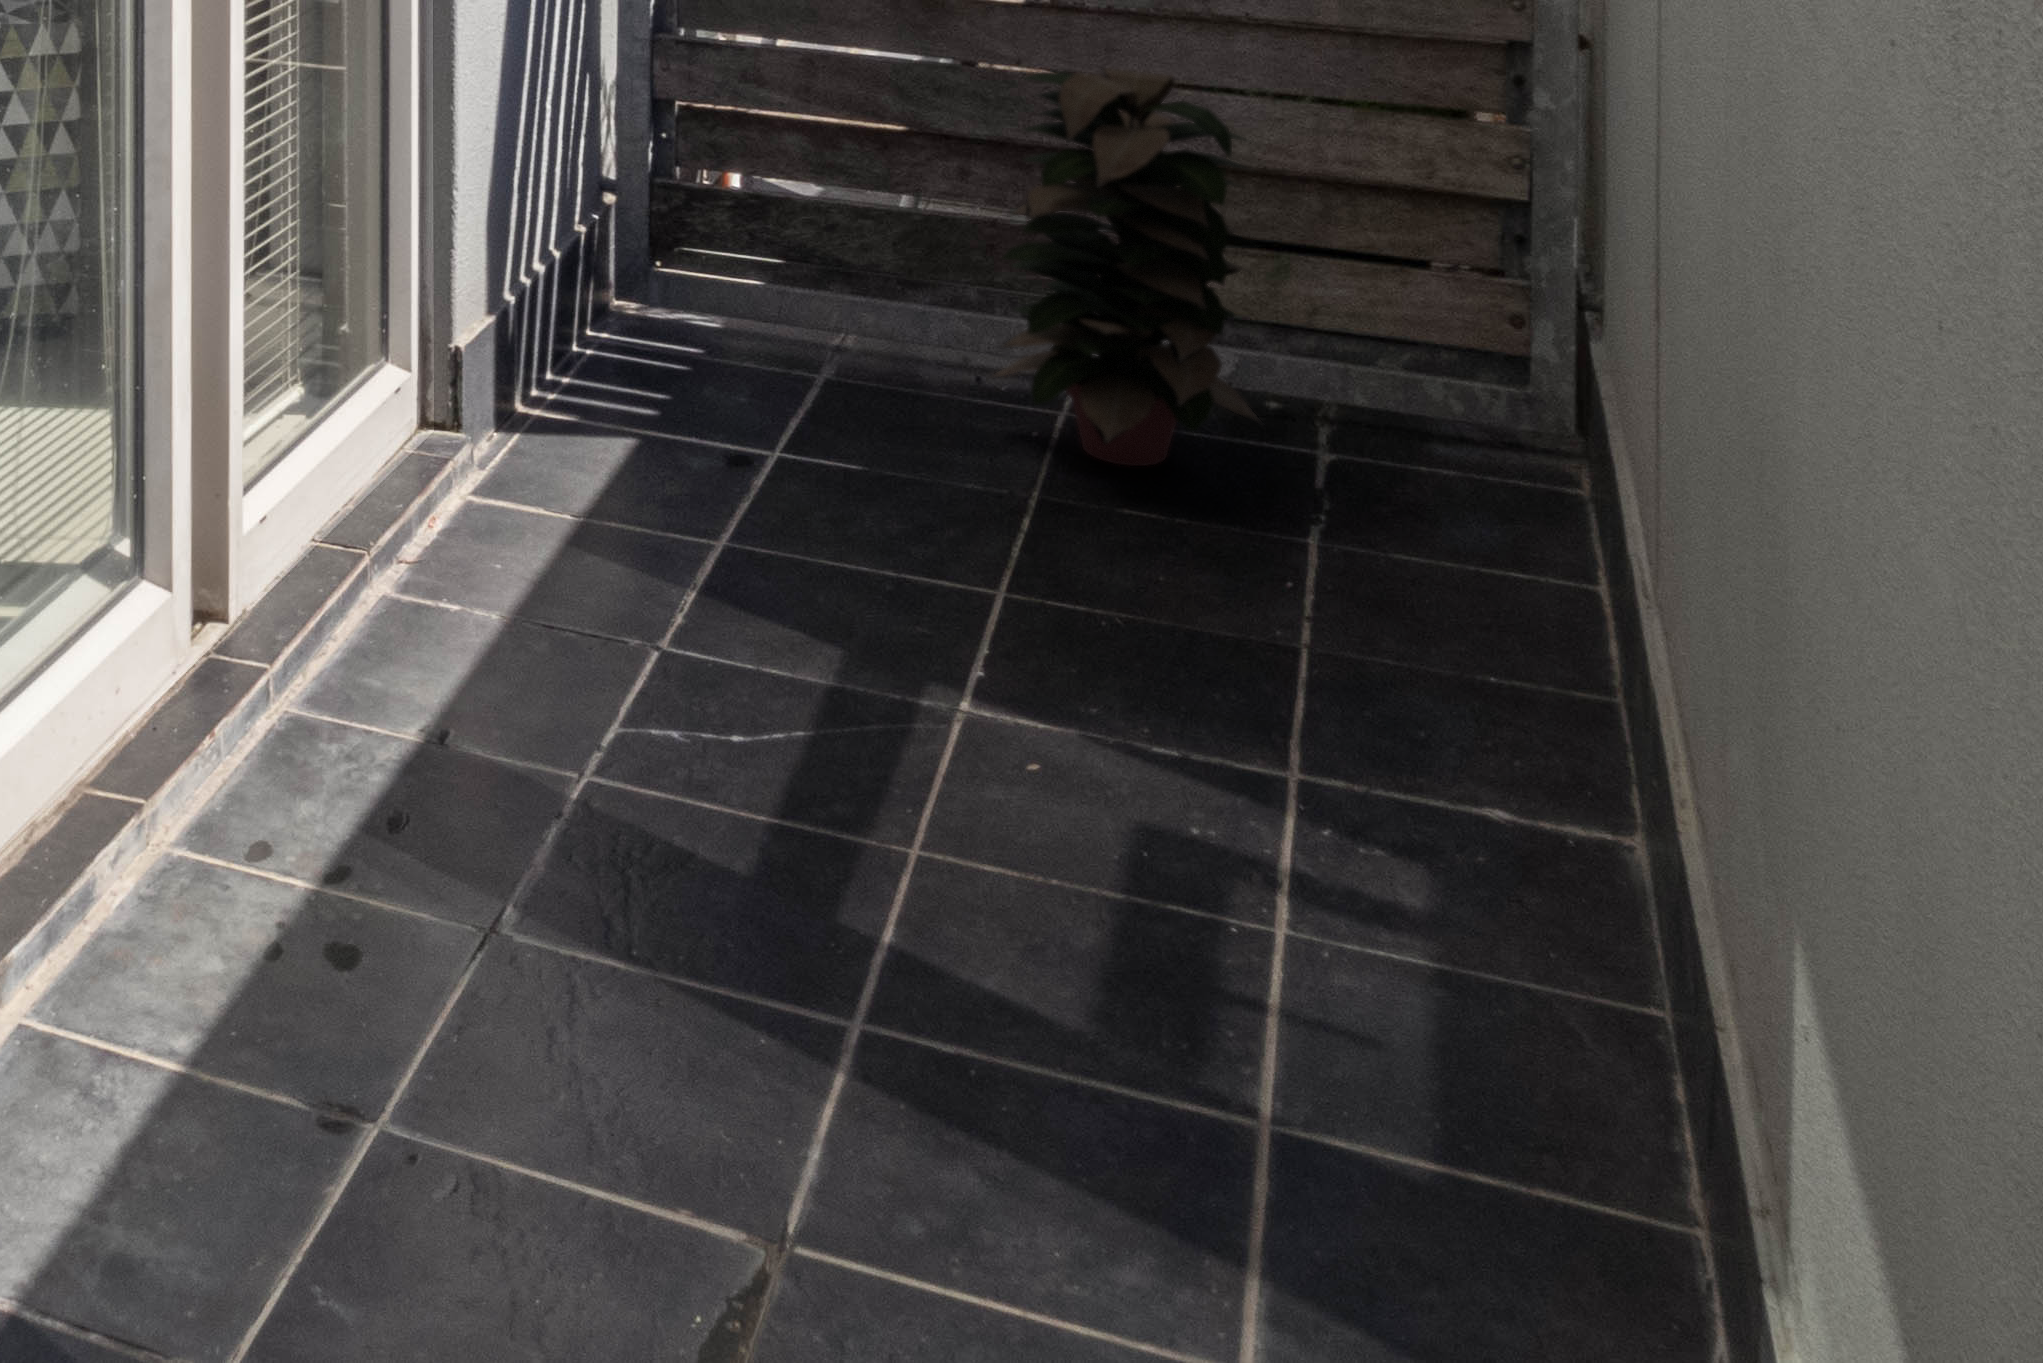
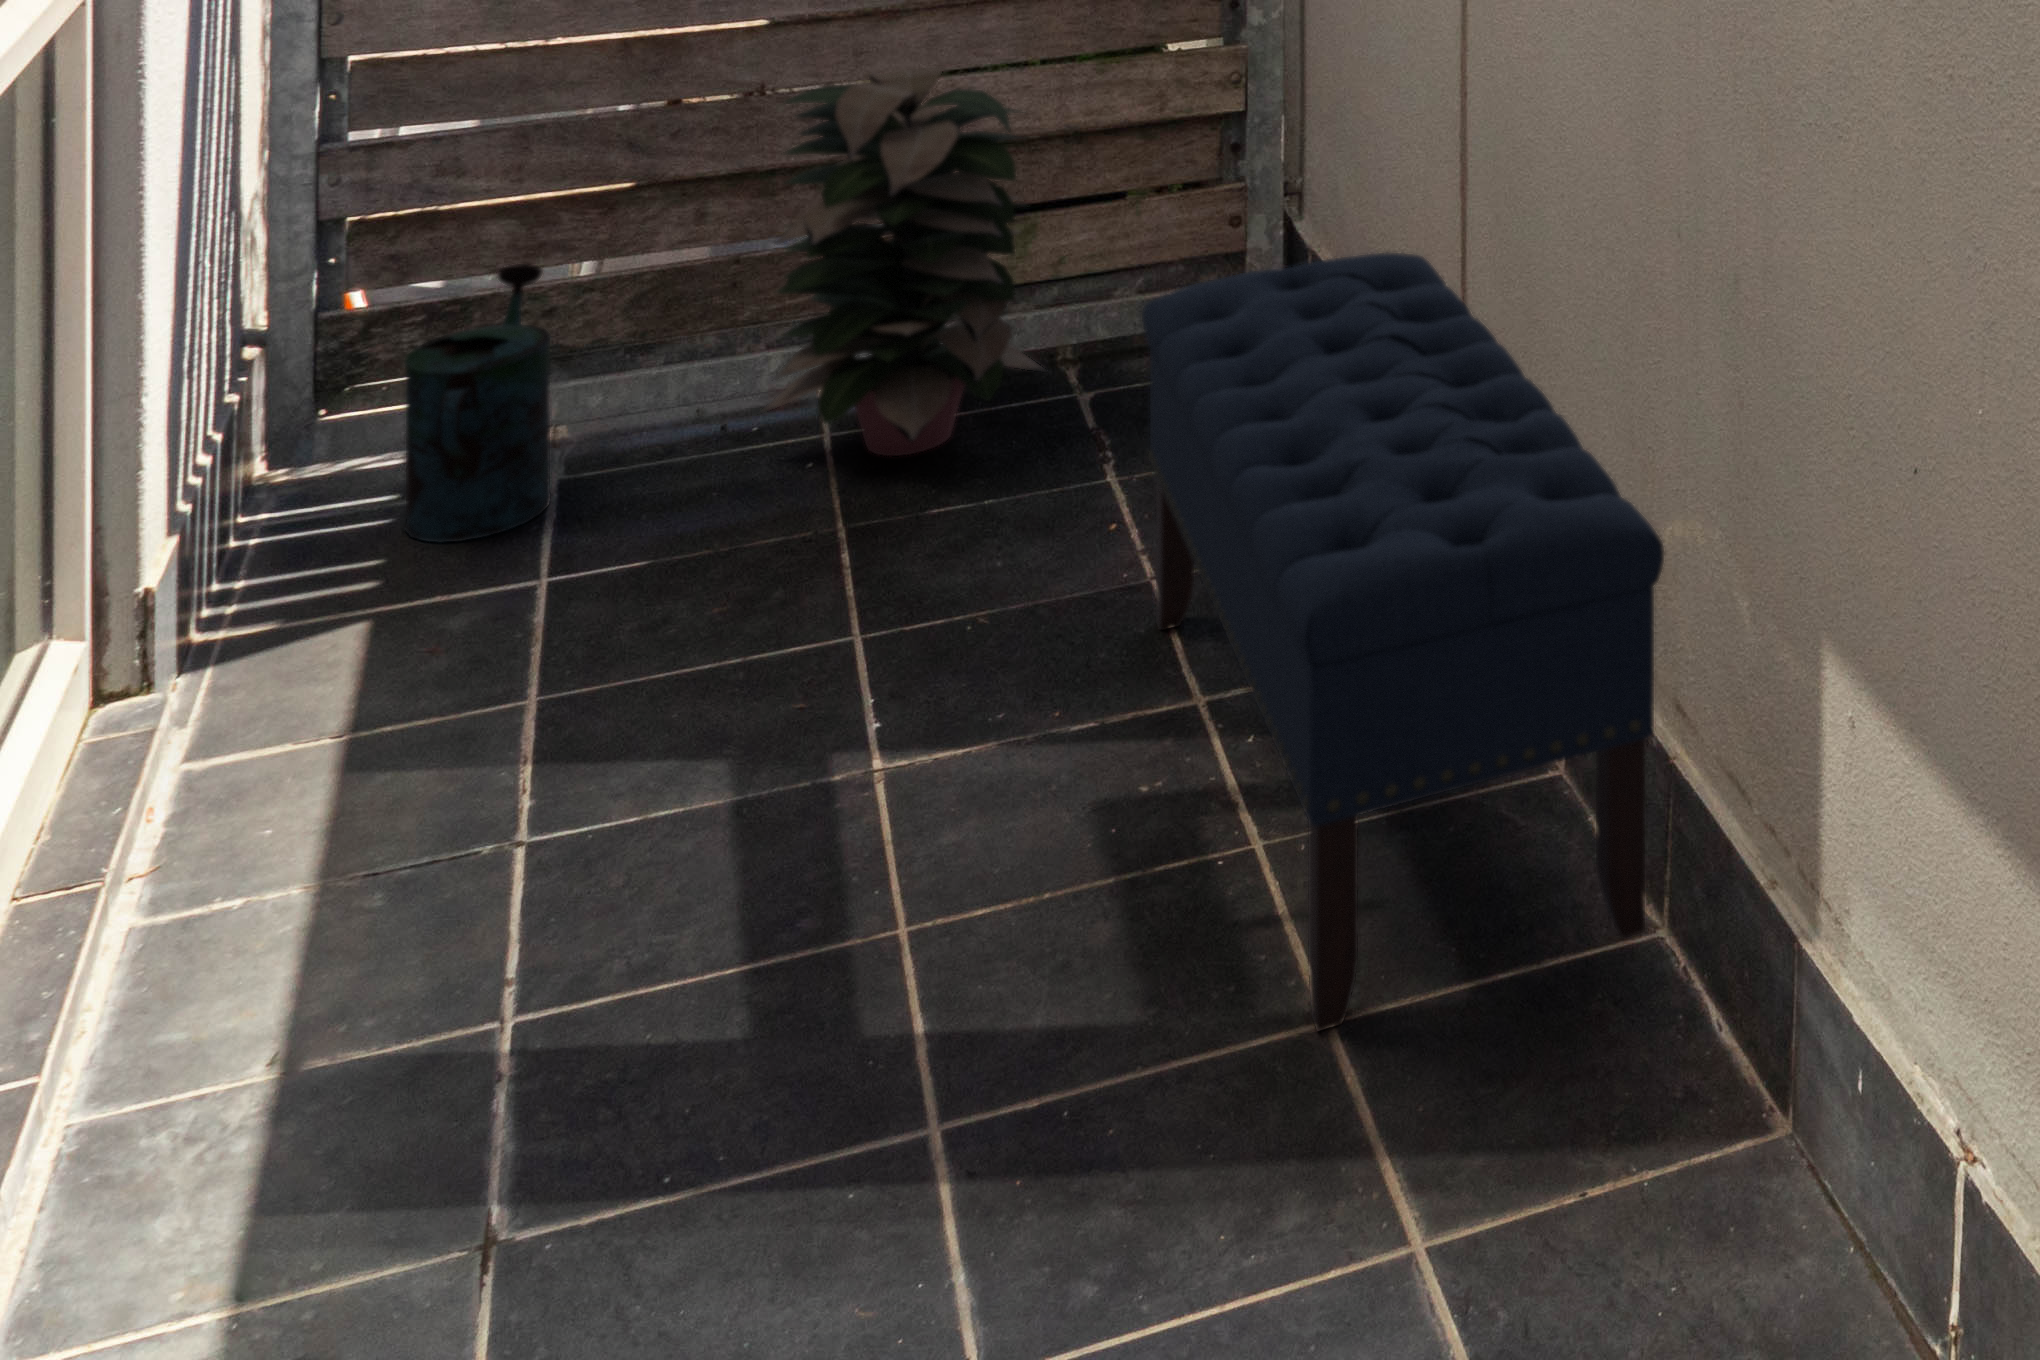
watering can: none [692,180,827,413] -> present [405,264,551,543]
bench: none [1238,333,1705,1217] -> present [1142,253,1664,1031]

